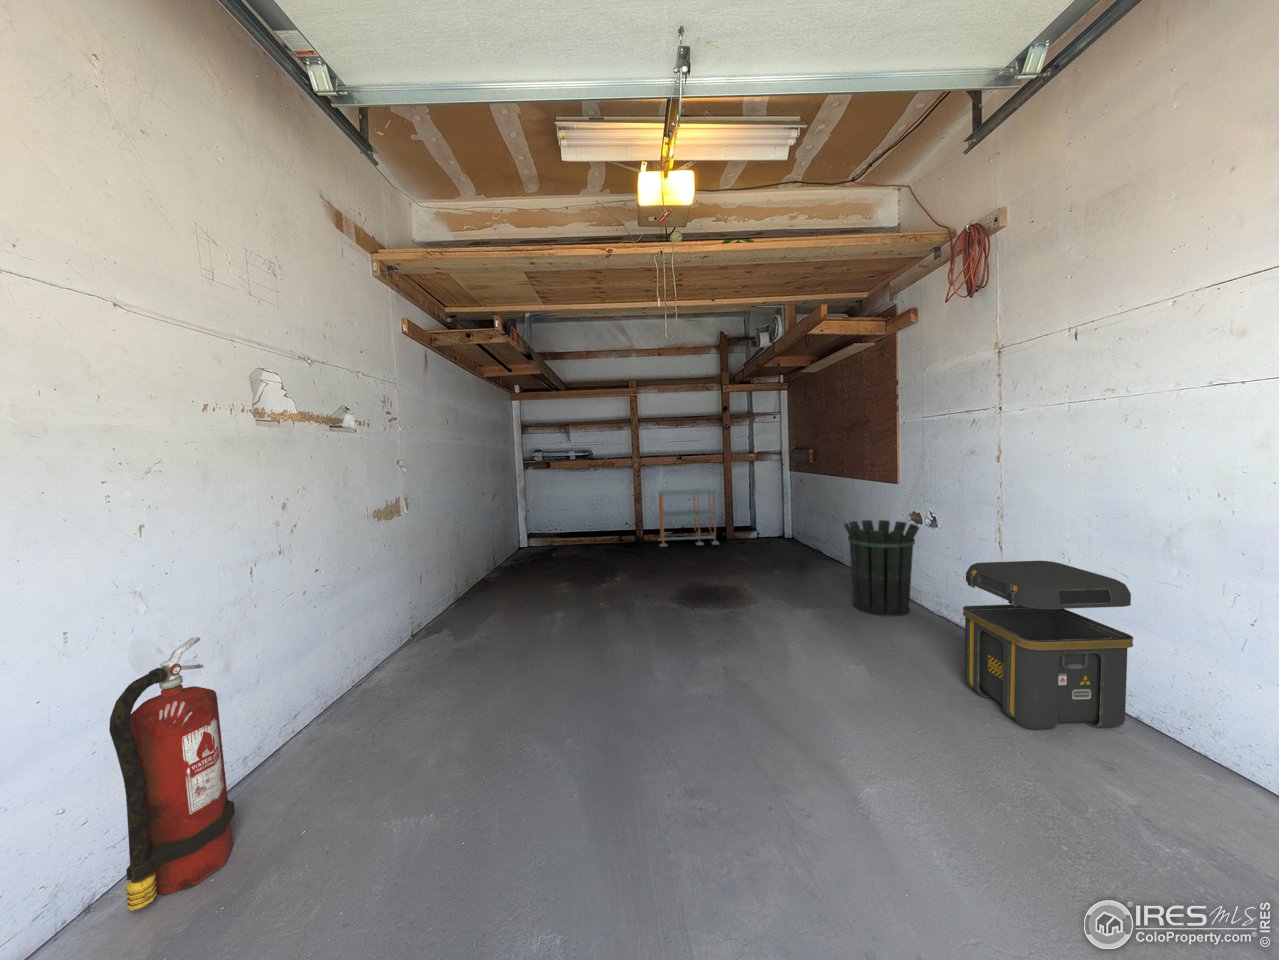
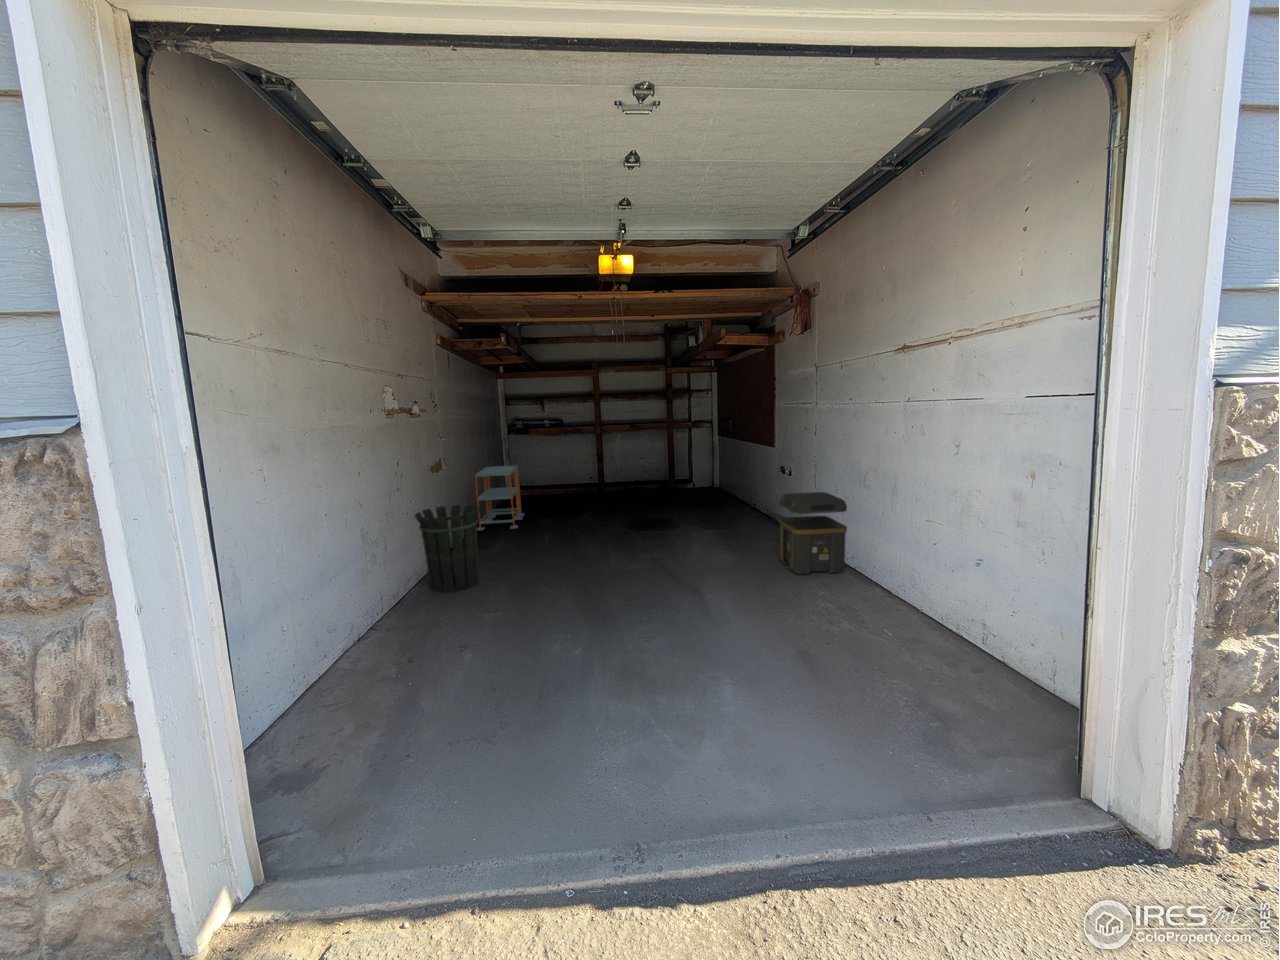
shelving unit: present [658,489,719,546] -> present [475,465,524,530]
waste bin: present [844,520,919,616] -> present [415,505,480,593]
fire extinguisher: present [109,637,235,910] -> none [375,525,414,632]

